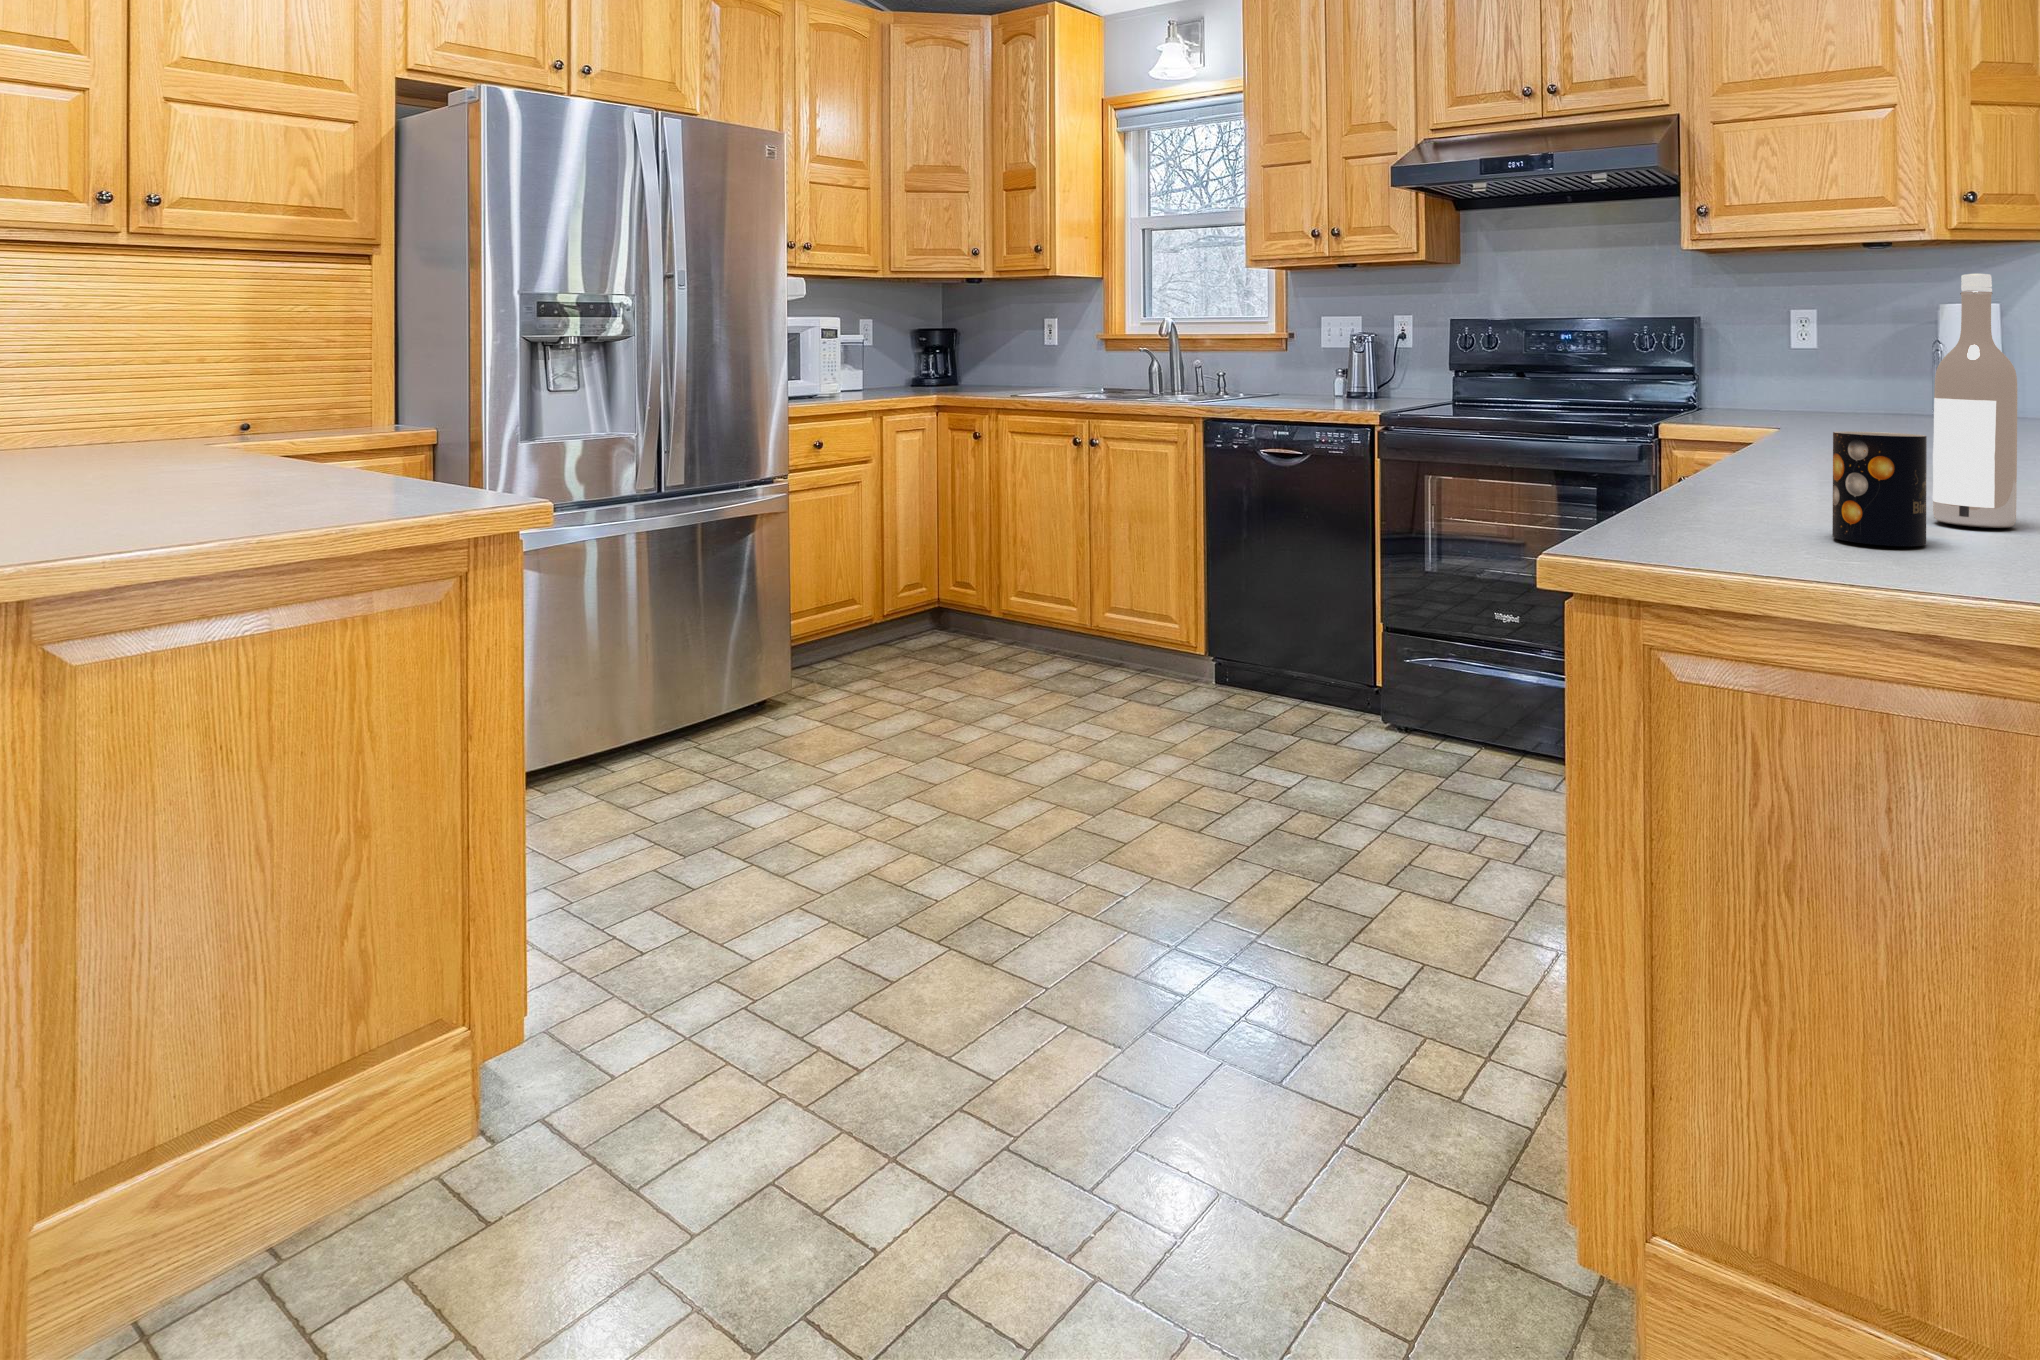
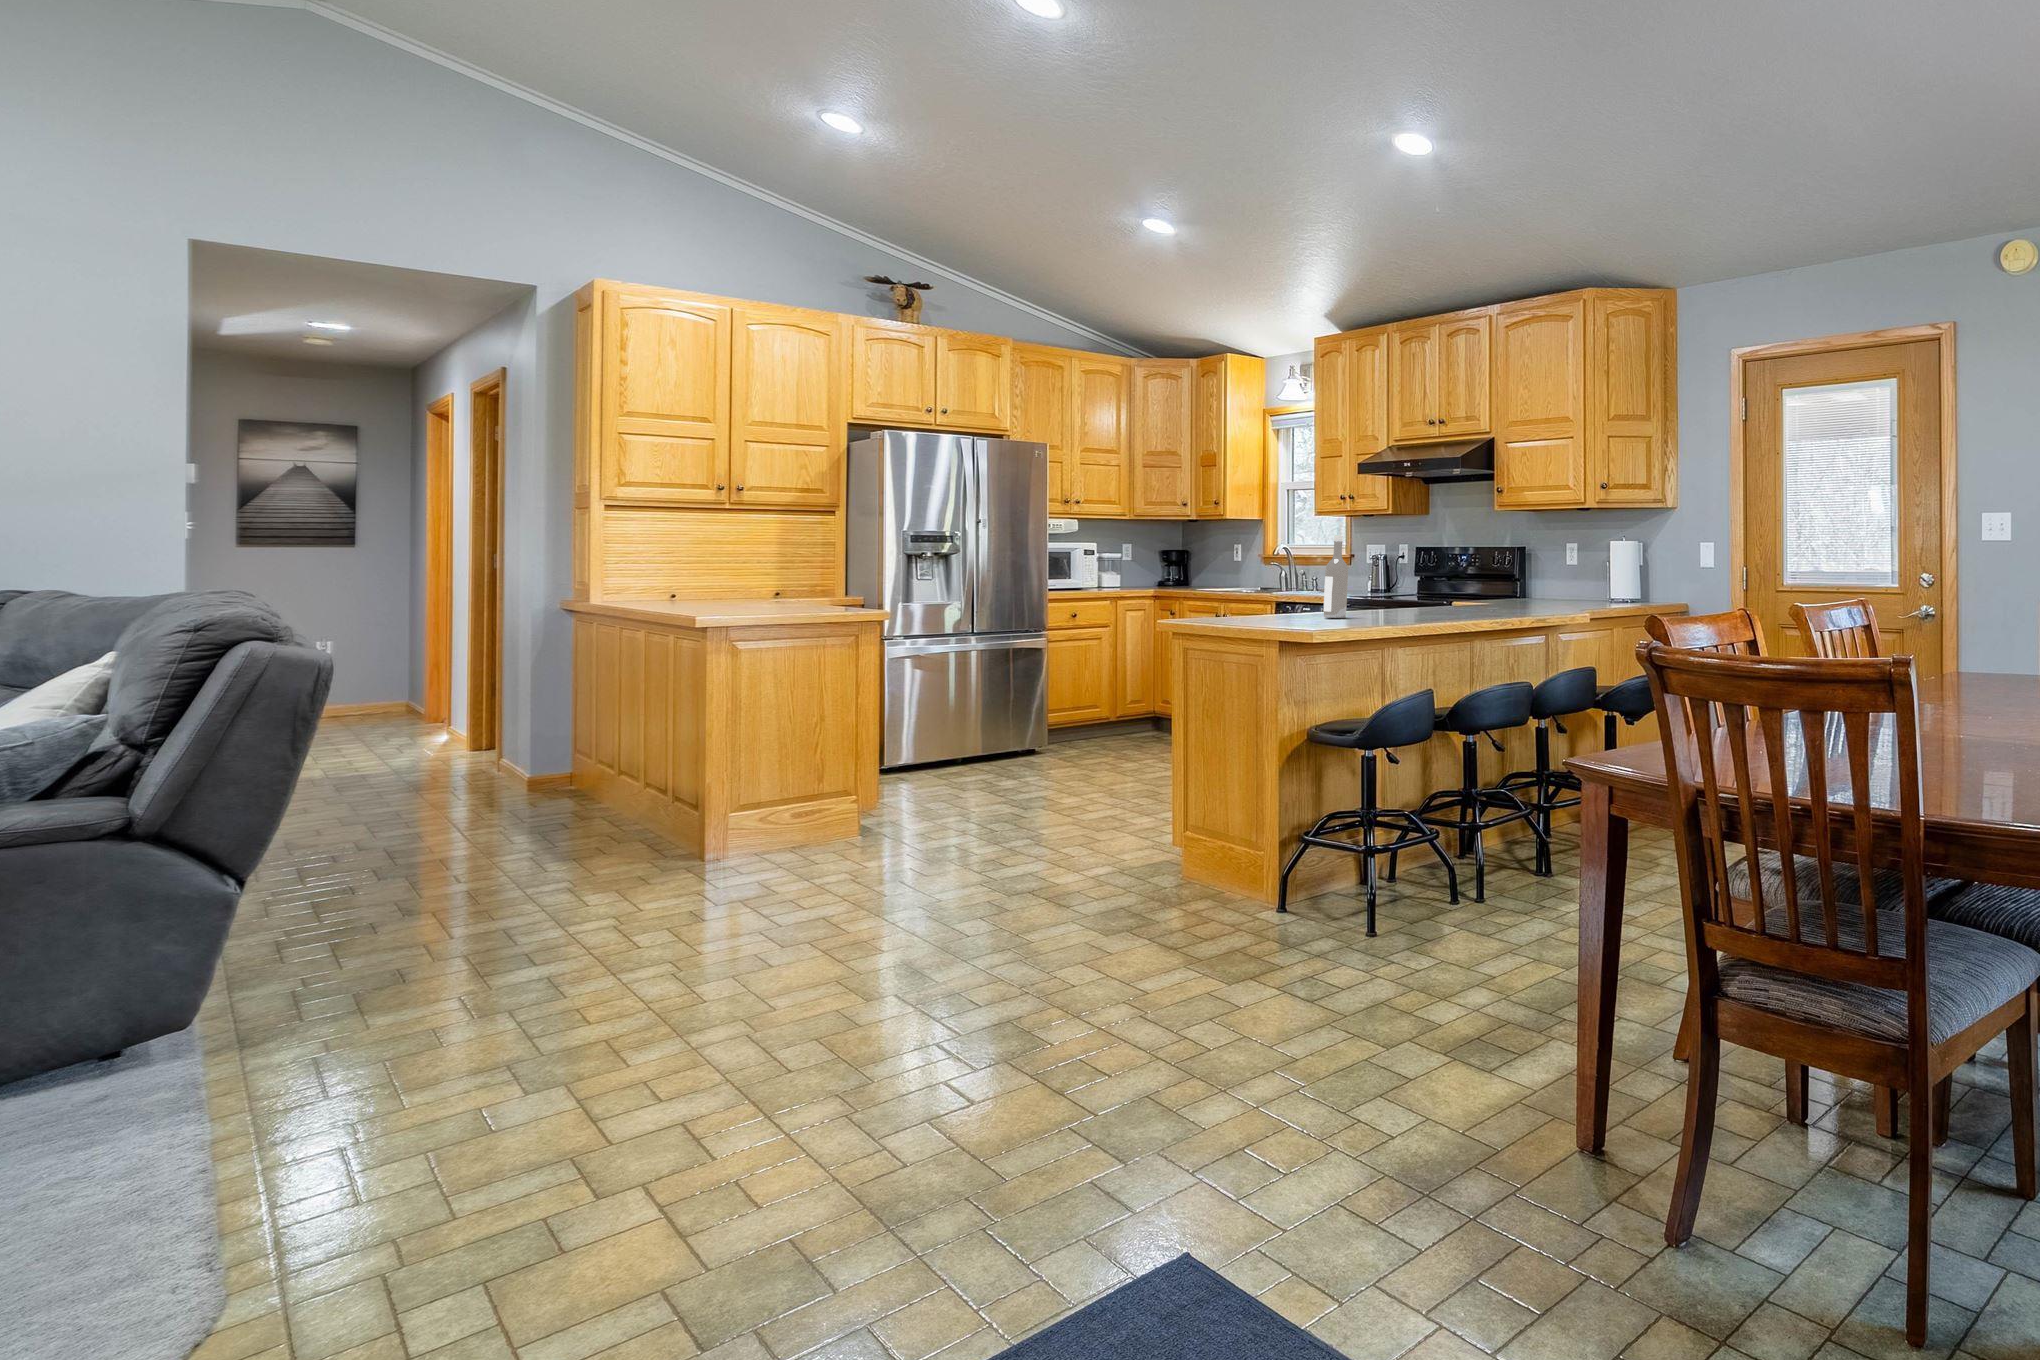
mug: present [1832,431,1927,546] -> none [1267,586,1300,620]

